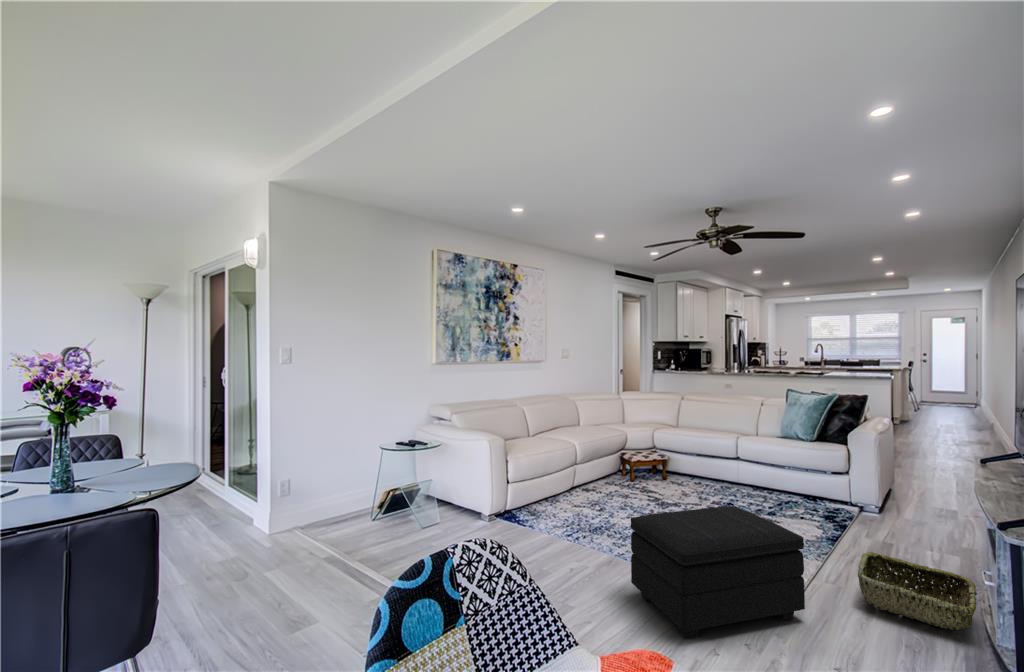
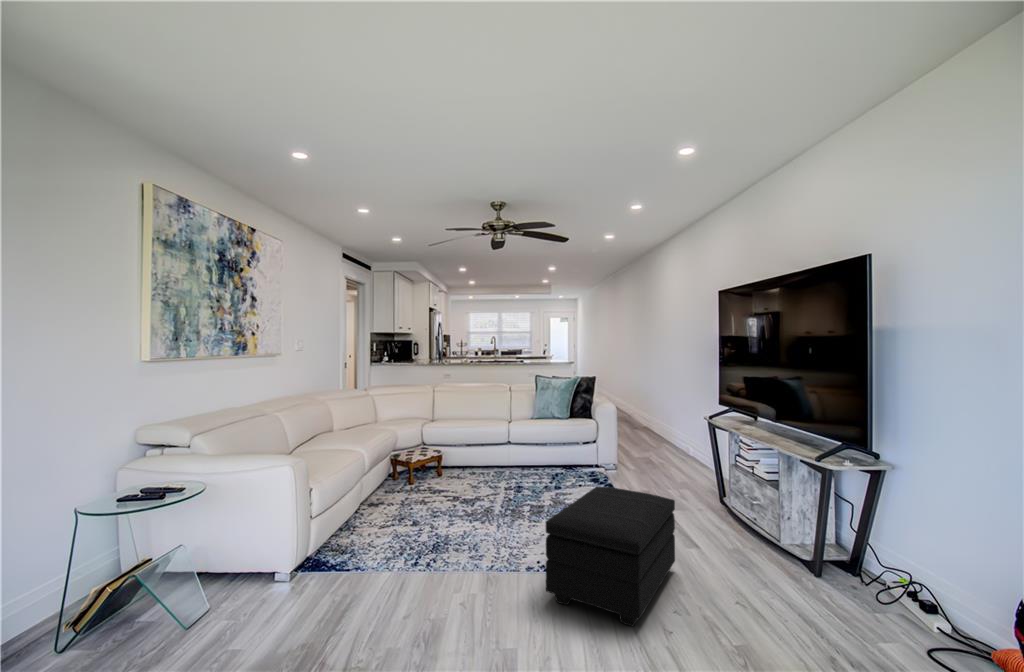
woven basket: present [858,552,977,630] -> none [674,500,755,543]

